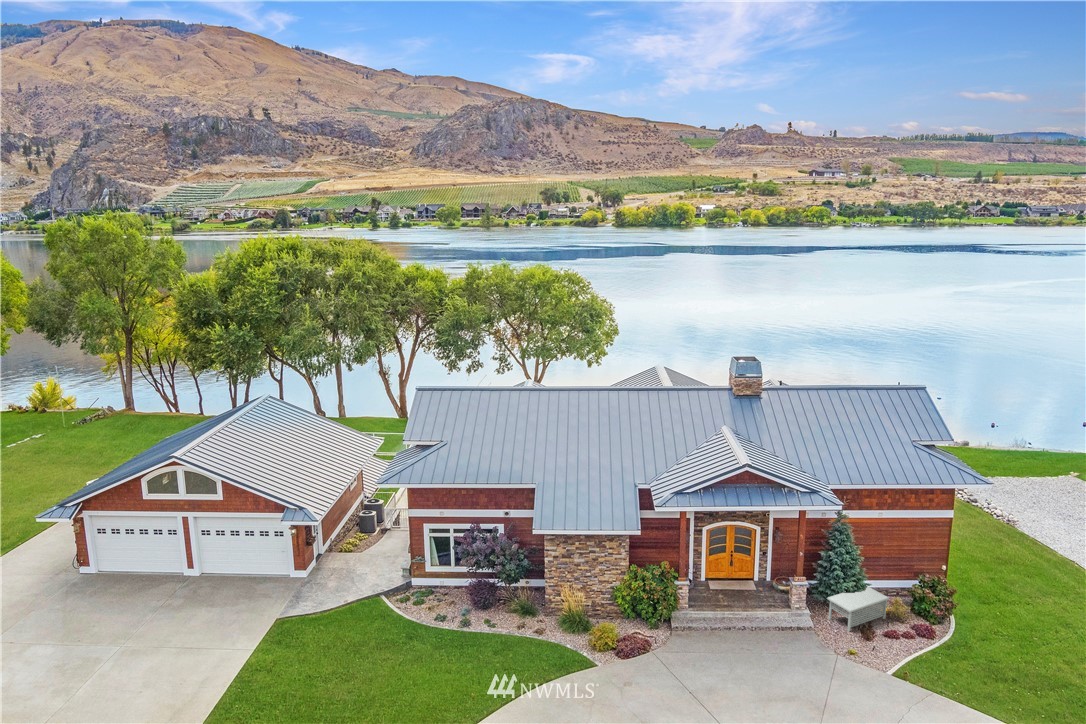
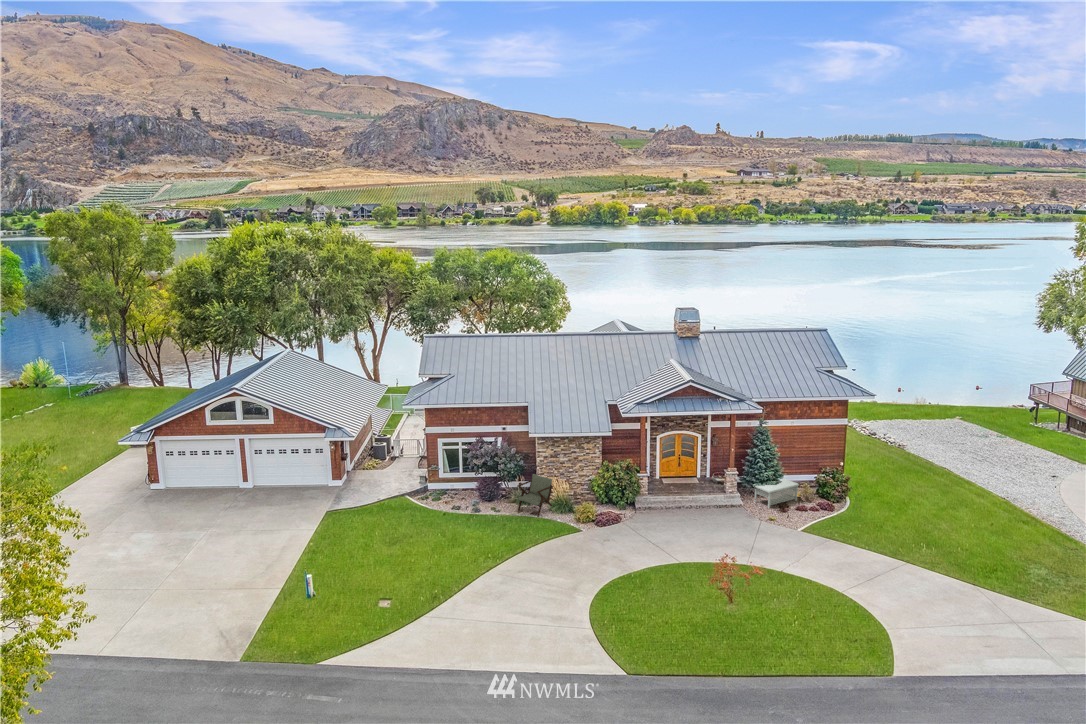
lounge chair: none [518,577,568,638] -> present [517,474,553,517]

